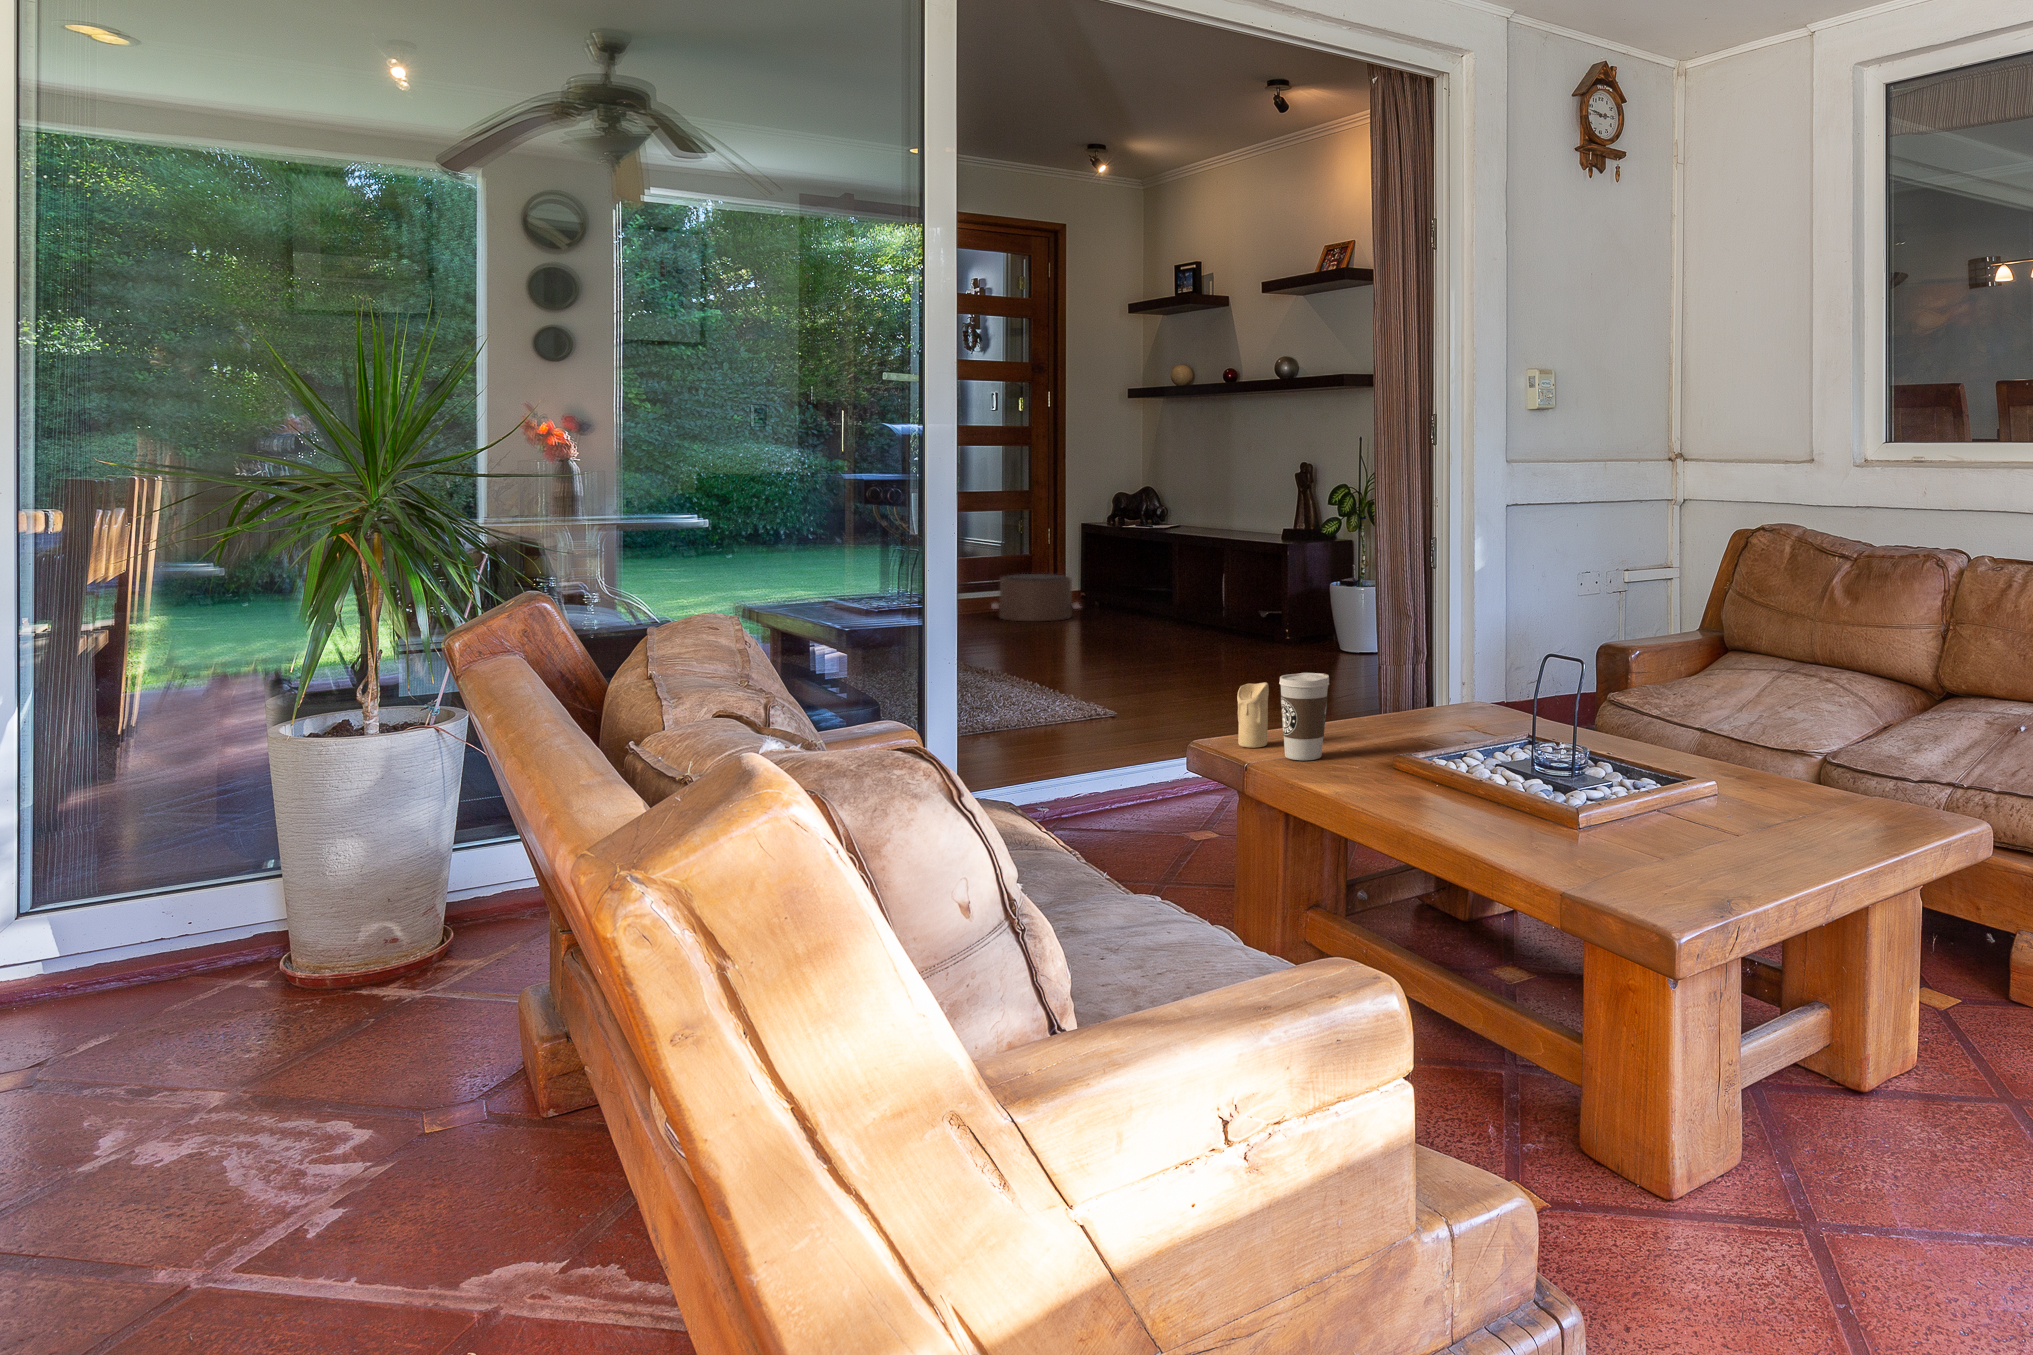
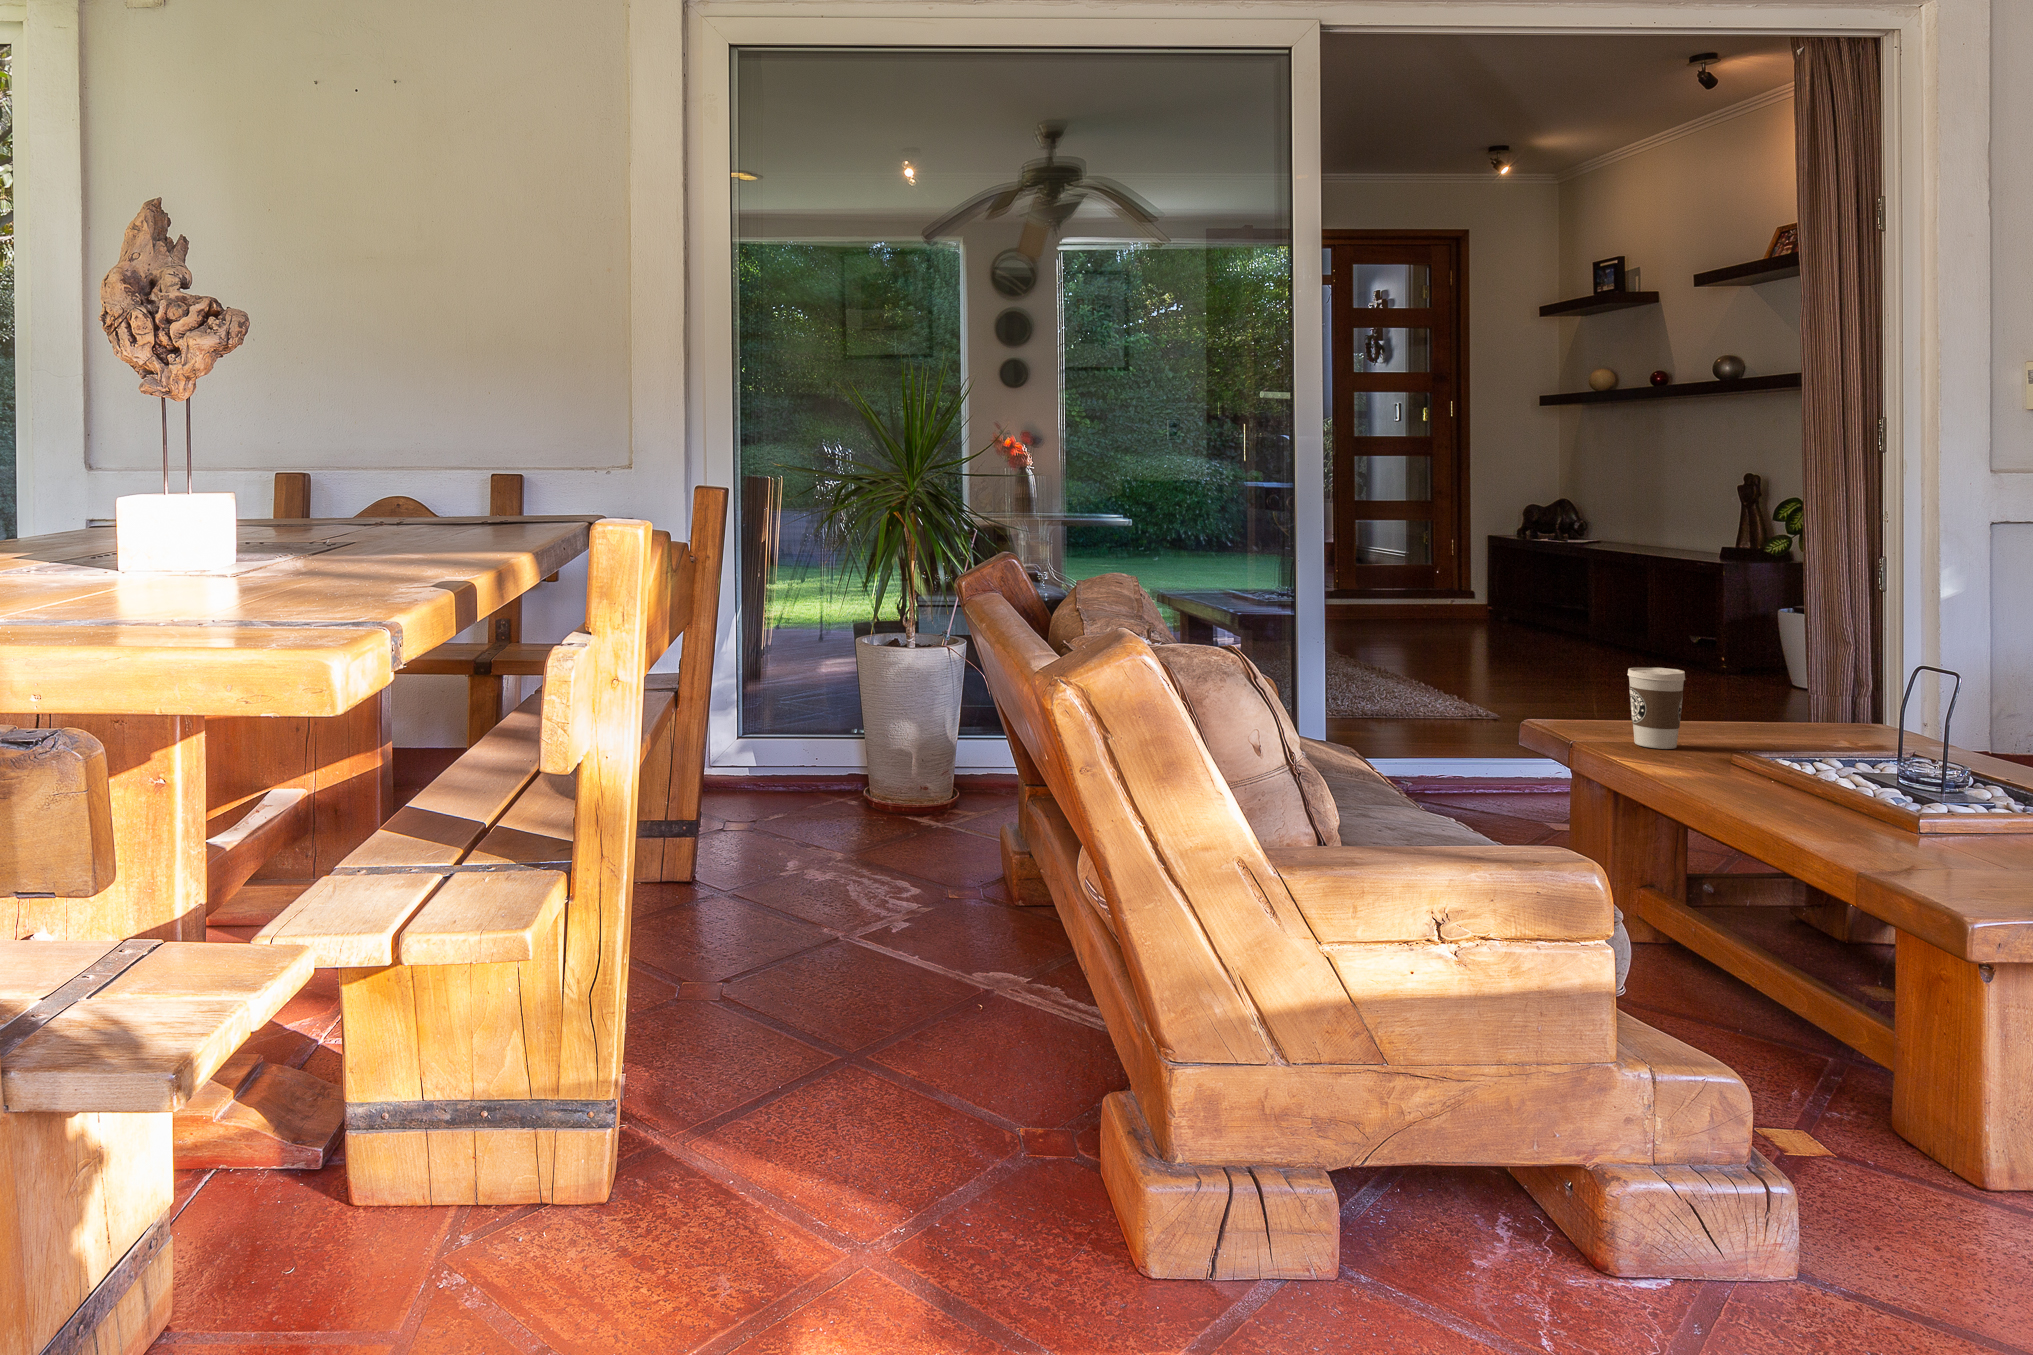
pouf: present [991,574,1080,621] -> none [1386,579,1484,625]
candle: present [1237,682,1269,748] -> none [1587,675,1622,734]

